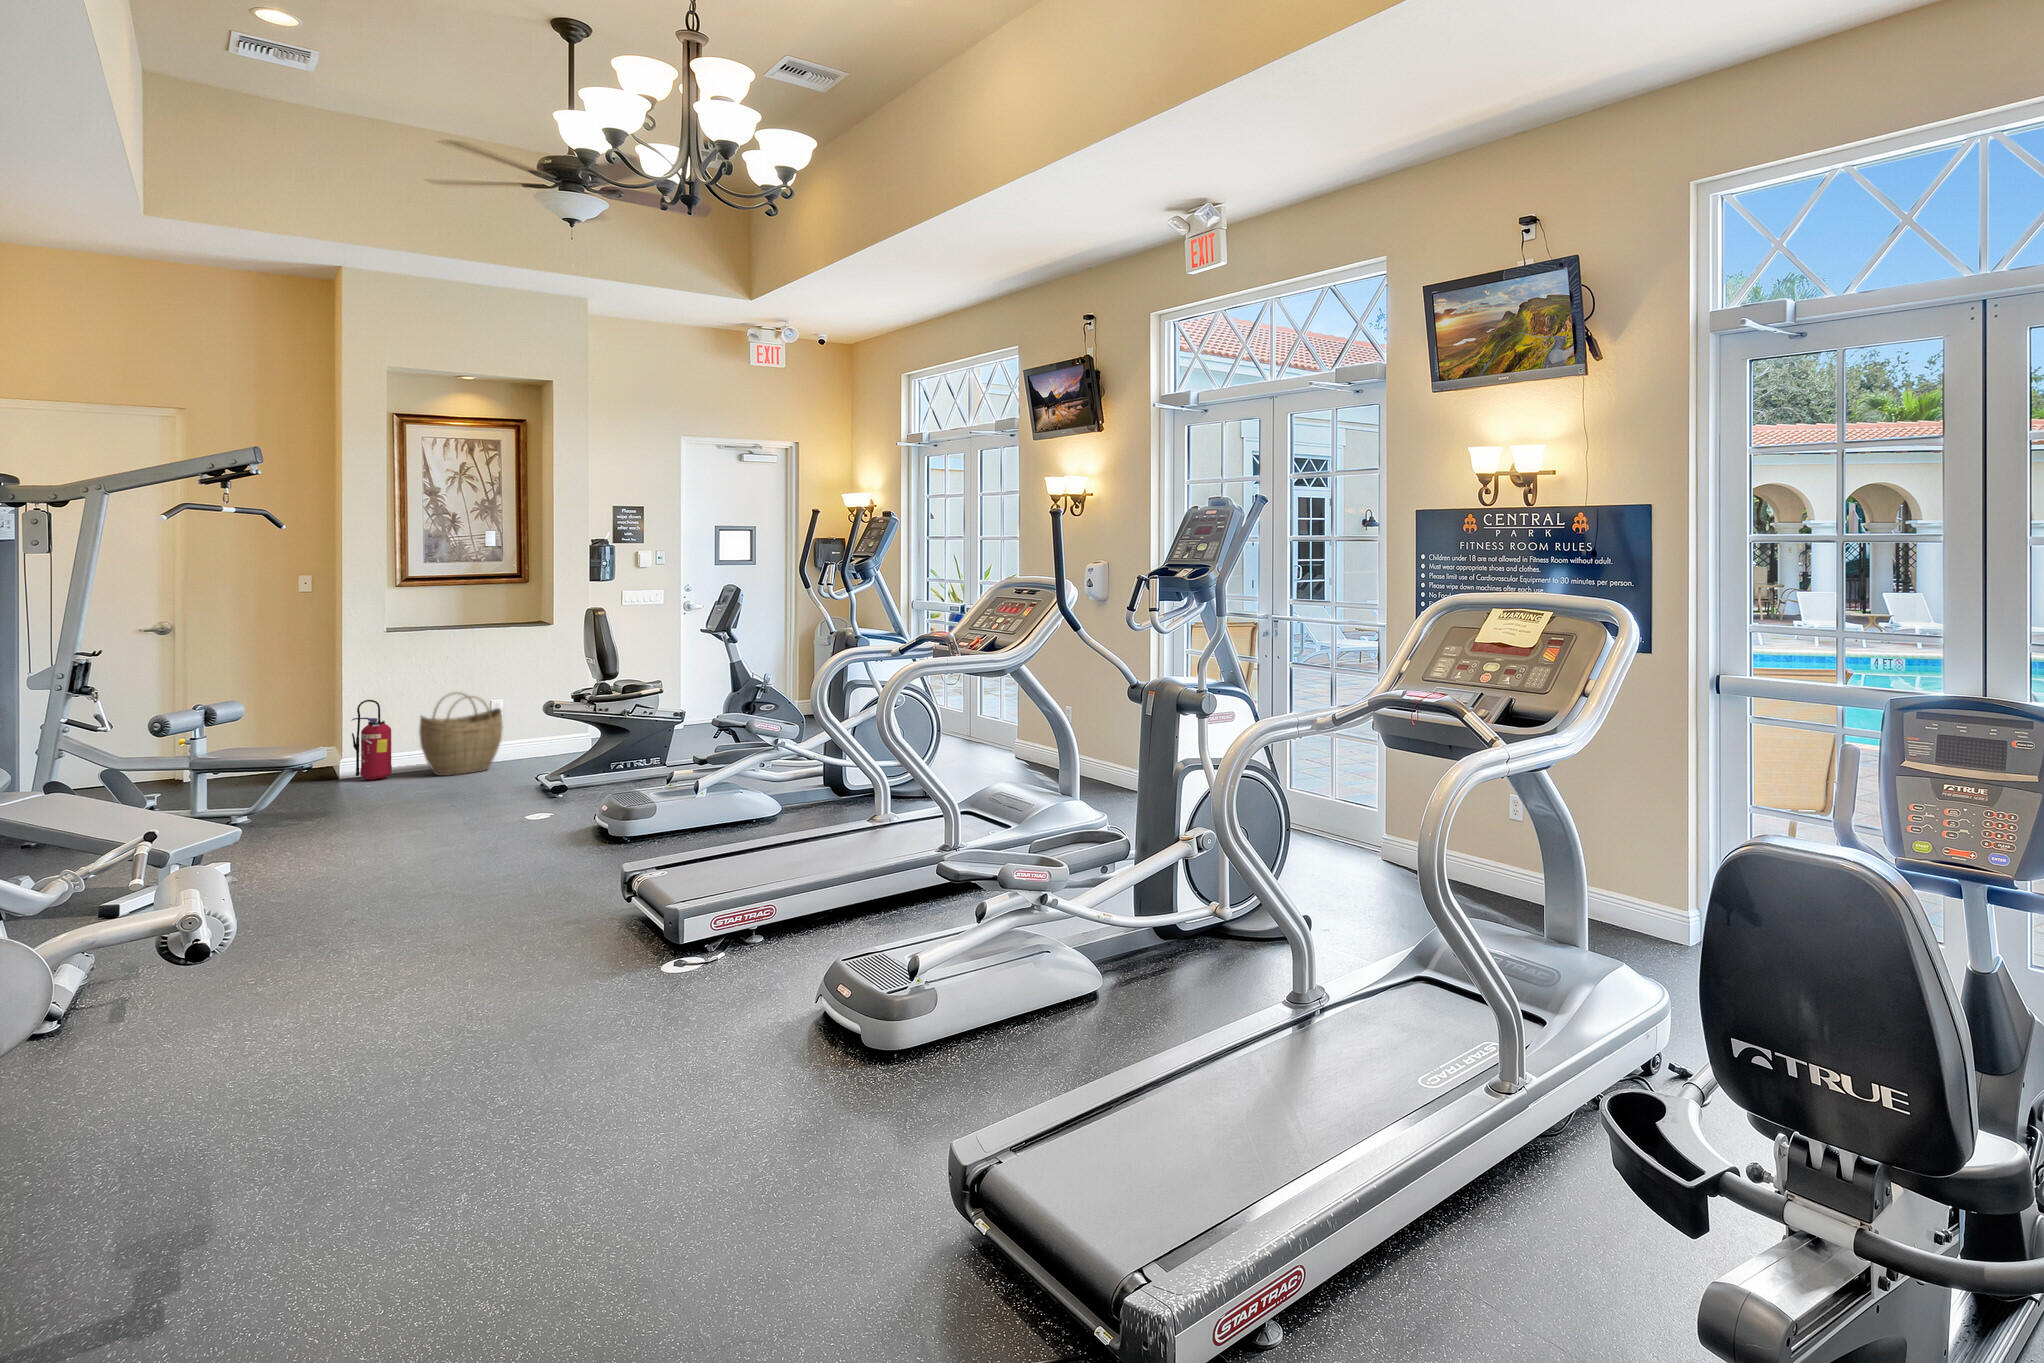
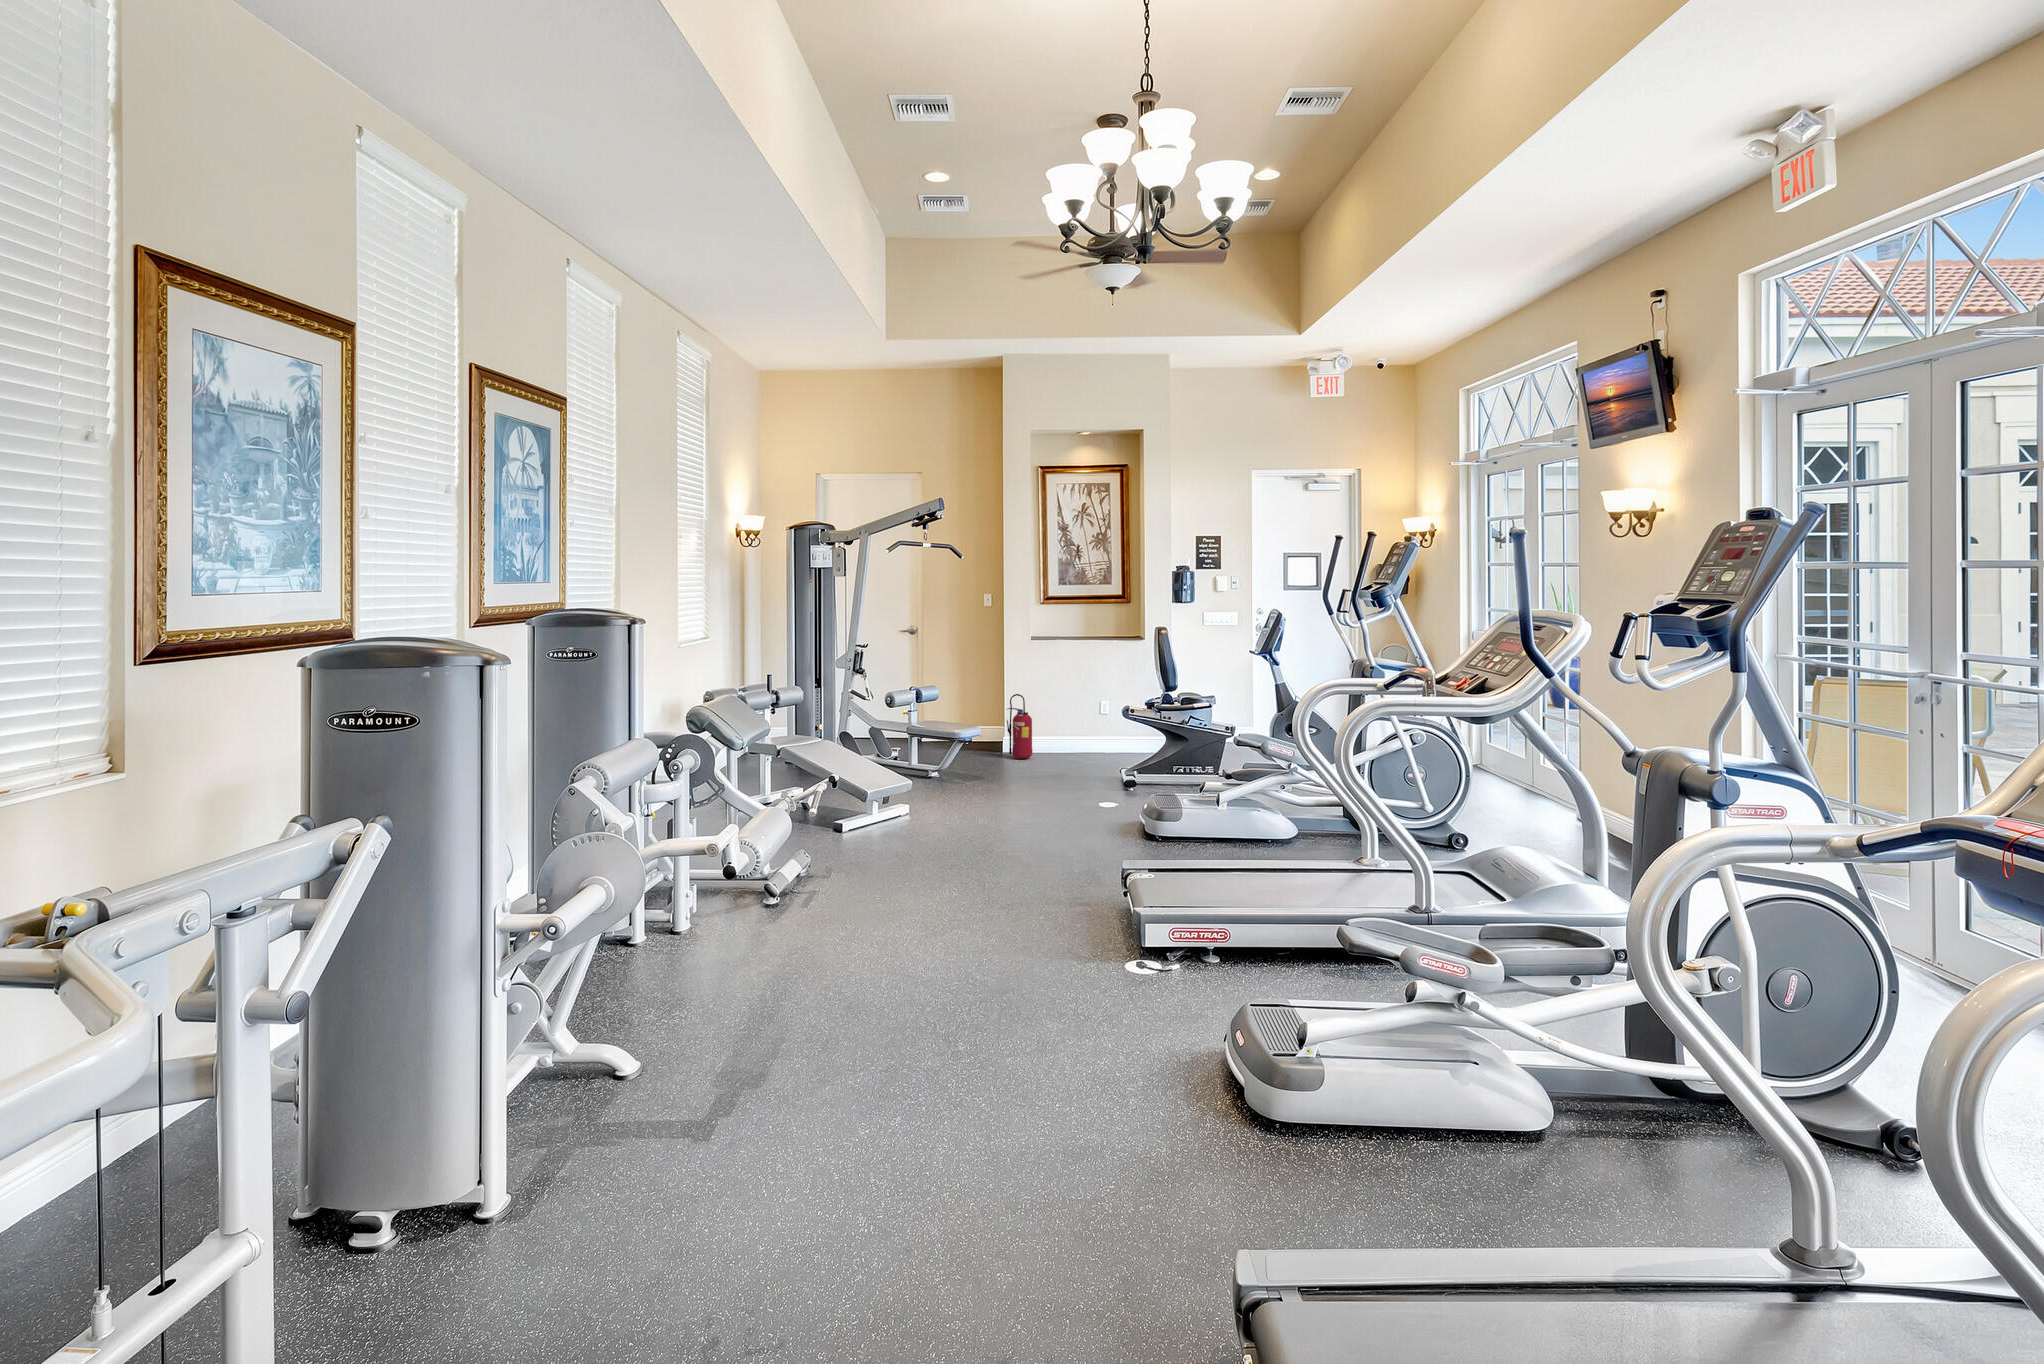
woven basket: present [419,693,503,776] -> none [1050,693,1108,763]

